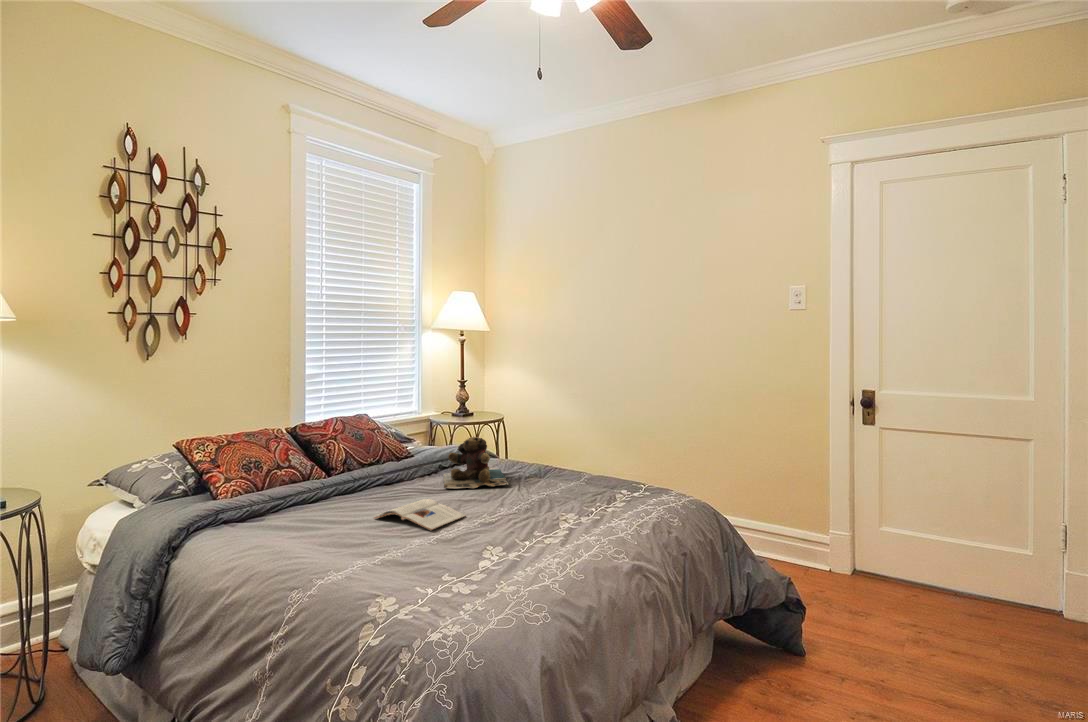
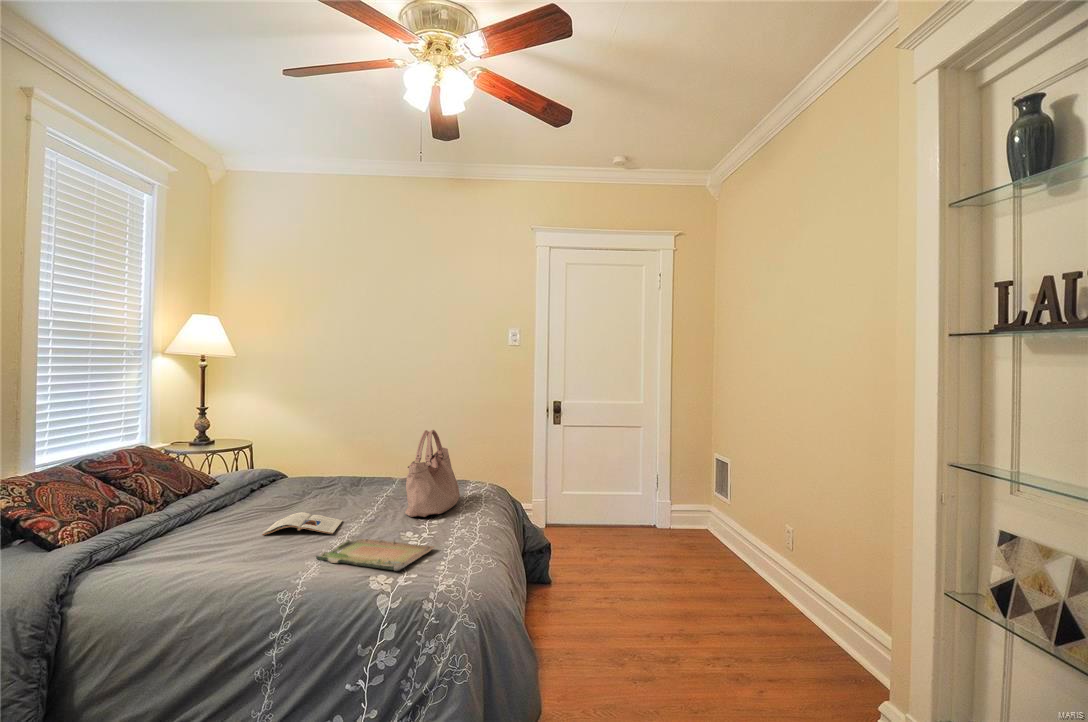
handbag: none [536,416,626,528] -> present [405,430,460,517]
teddy bear: present [443,436,508,489] -> none [265,456,343,505]
tray: none [372,536,503,596] -> present [316,539,435,571]

